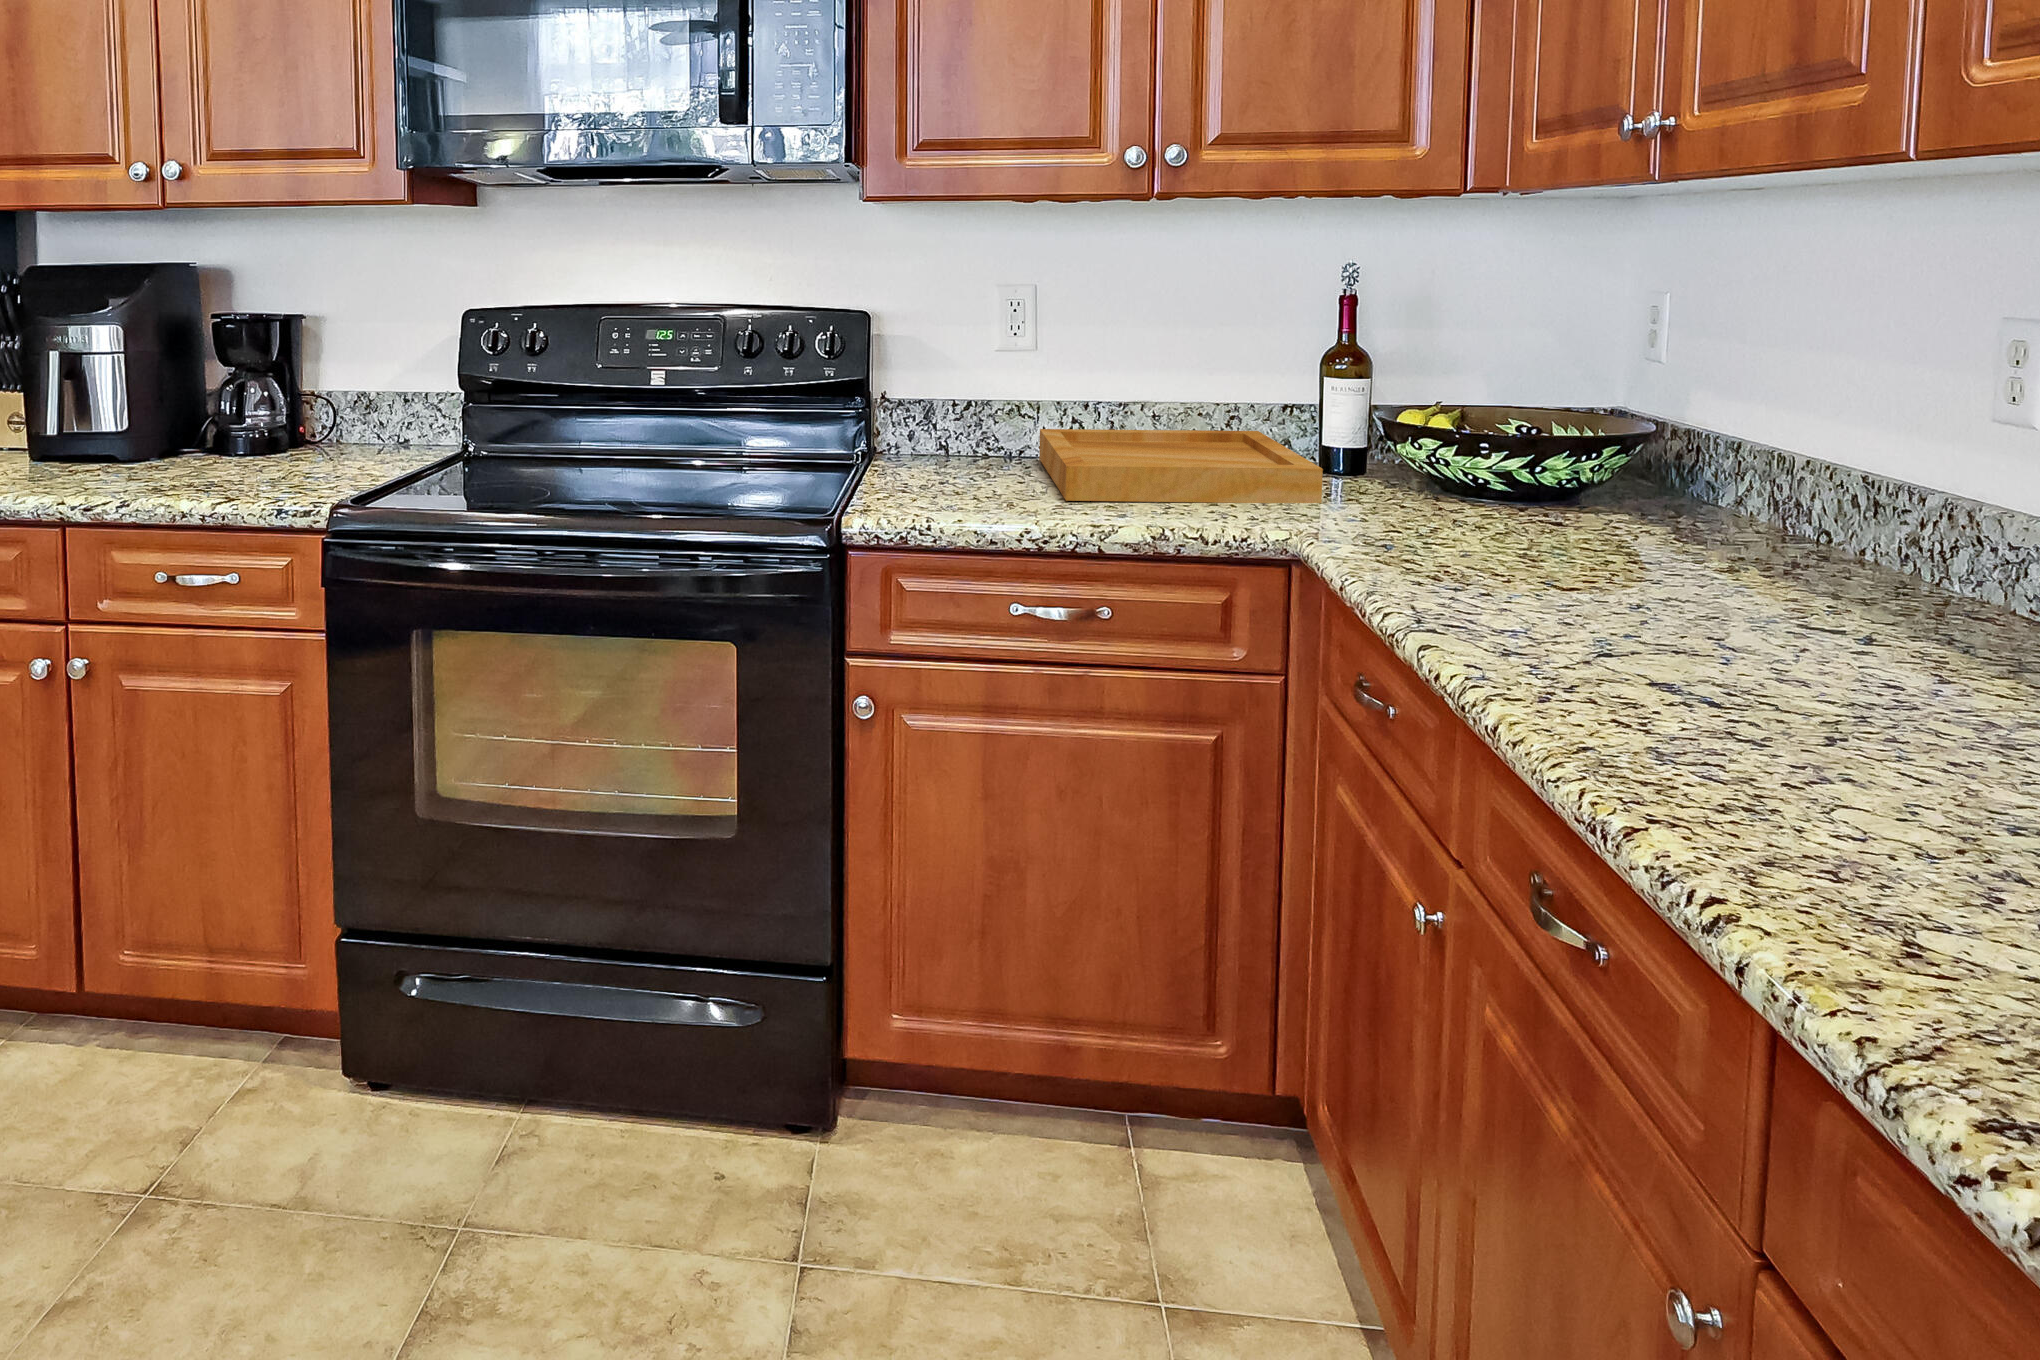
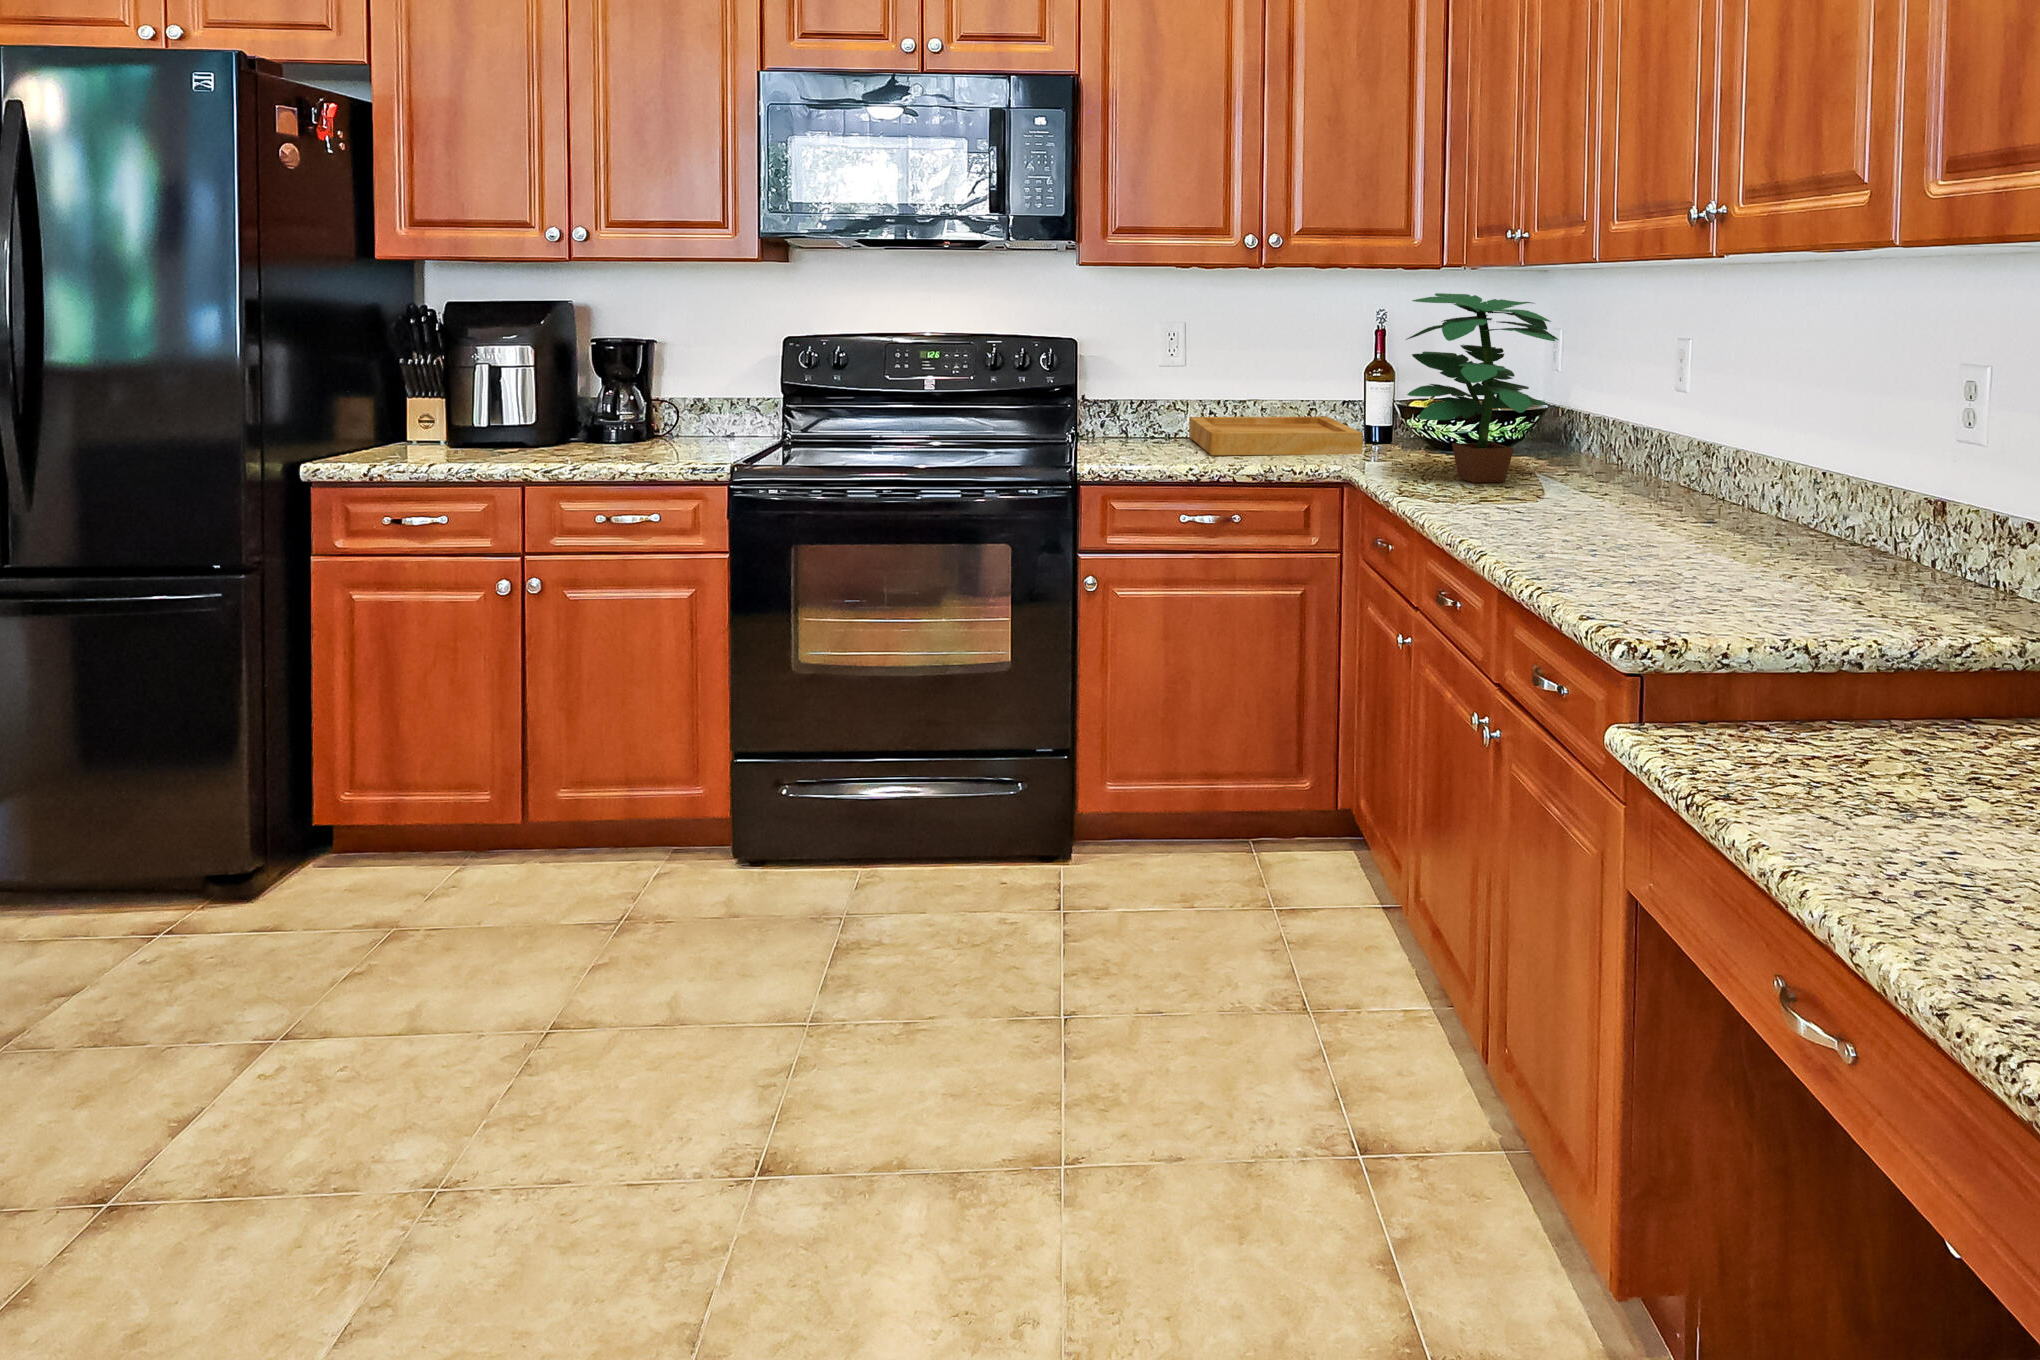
potted plant: none [1417,235,1755,592] -> present [1406,293,1559,483]

